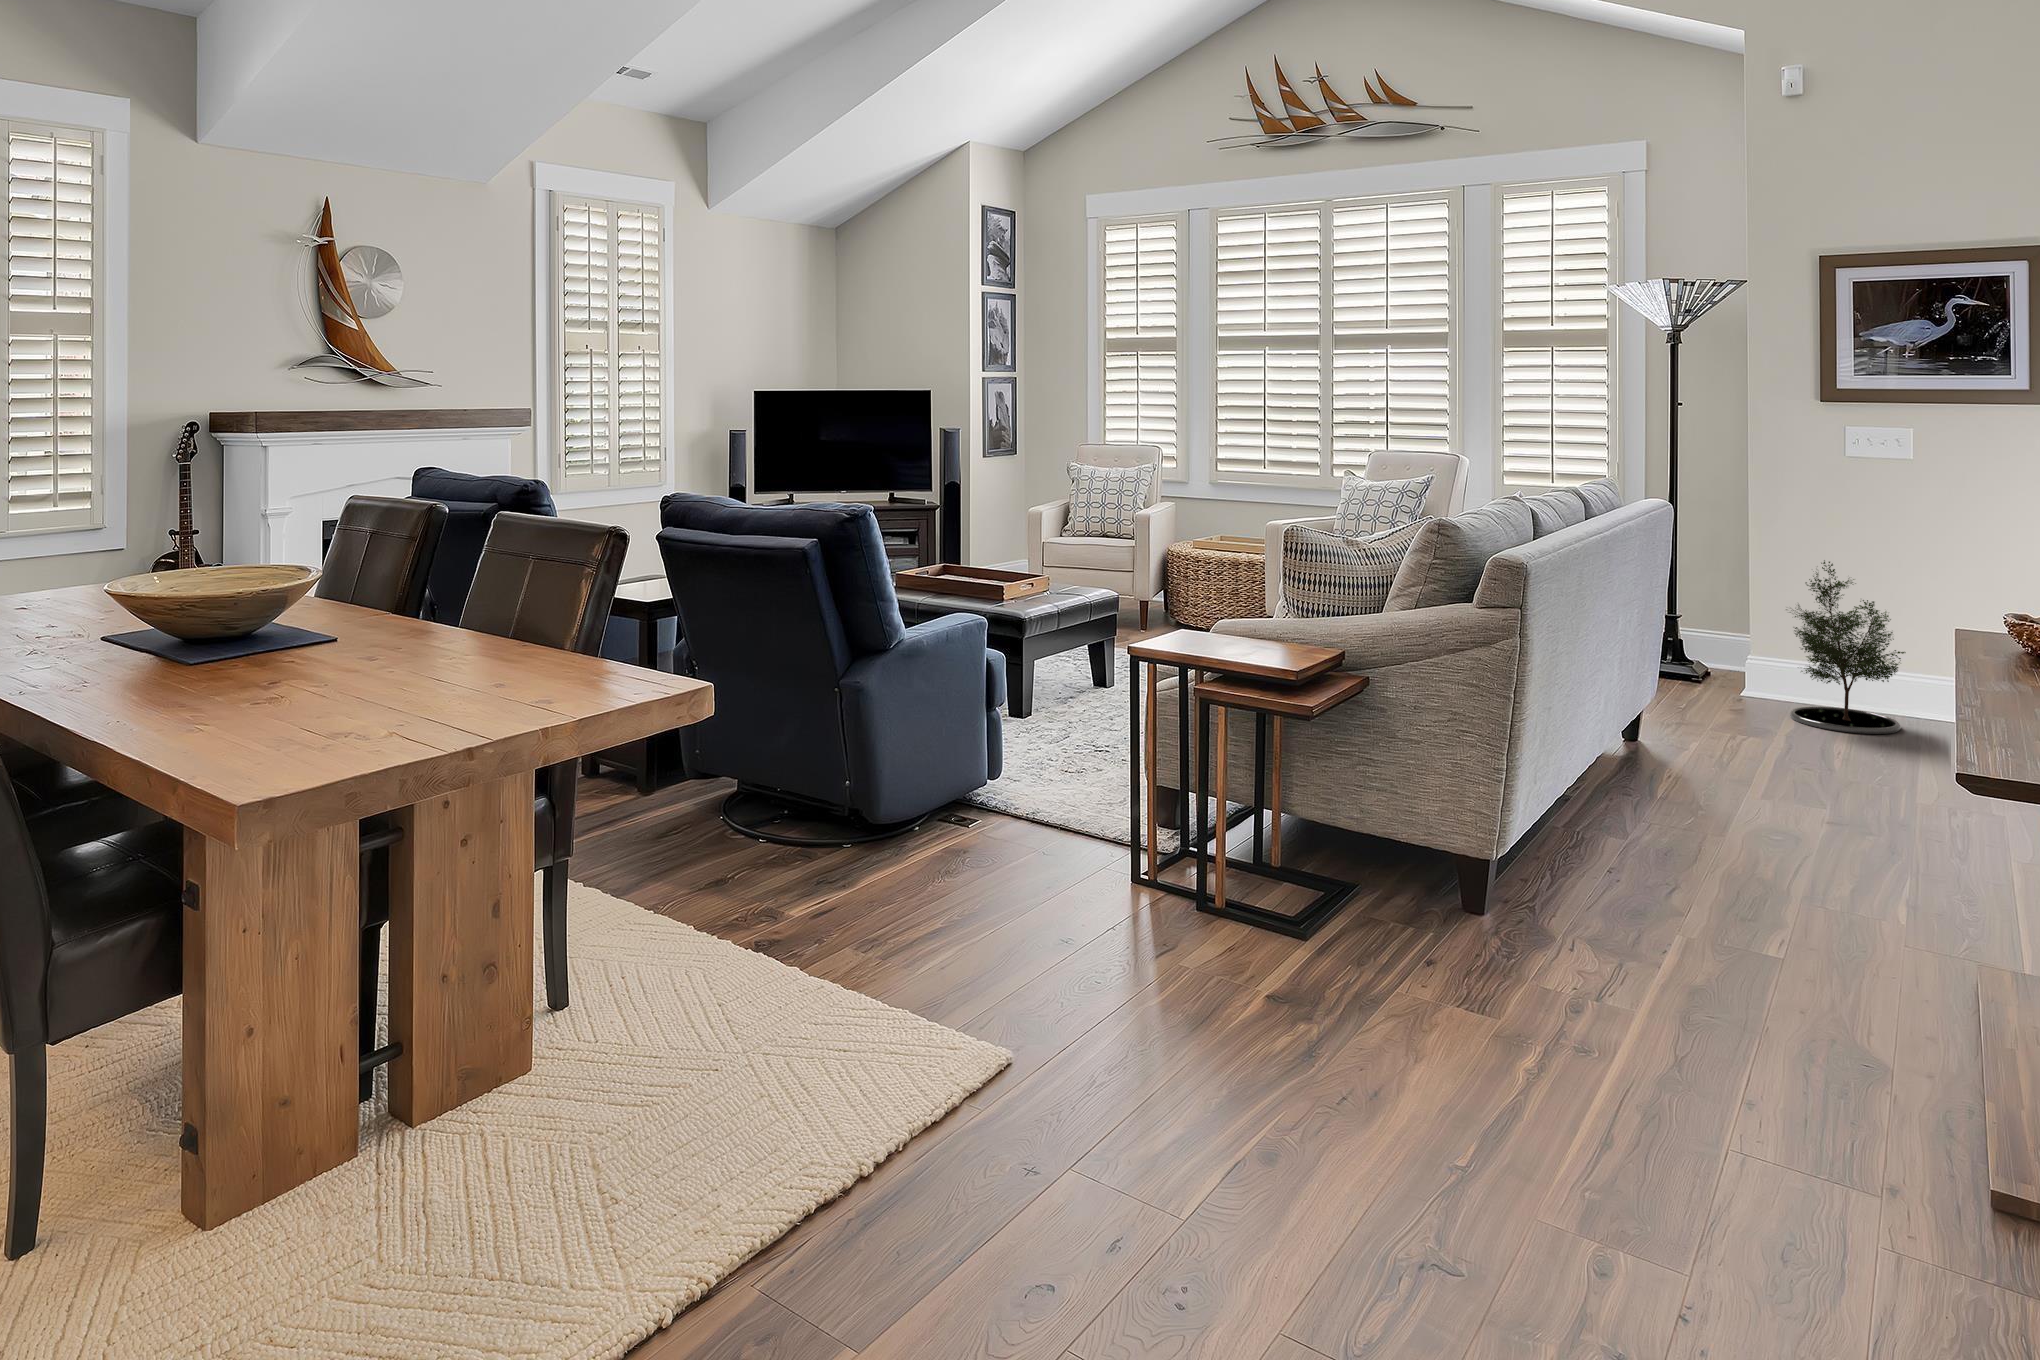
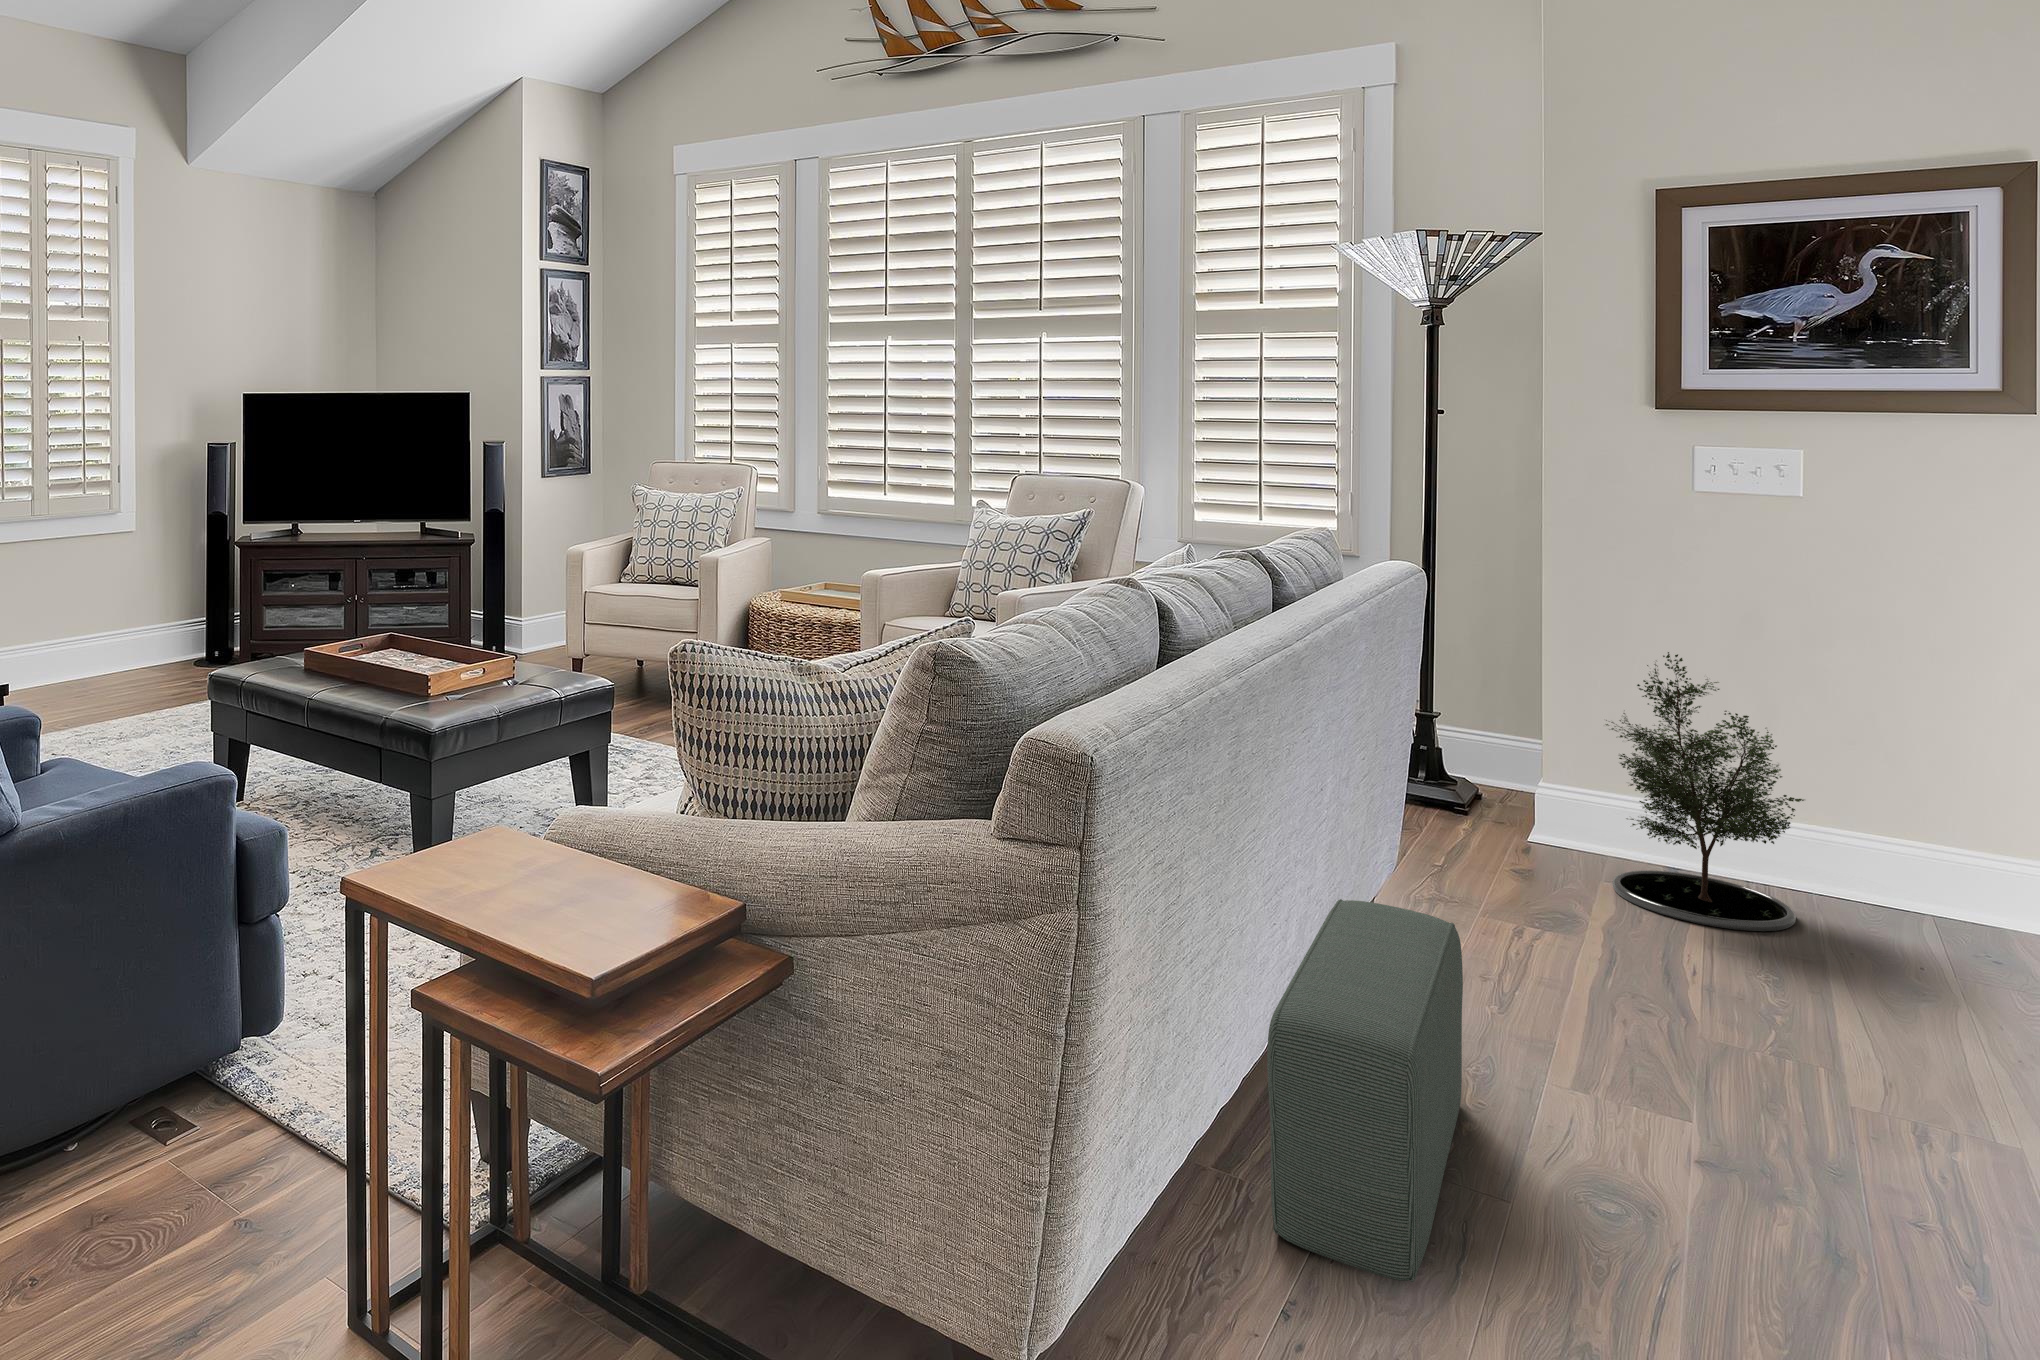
pouf: none [1591,691,1694,860] -> present [1267,899,1463,1282]

